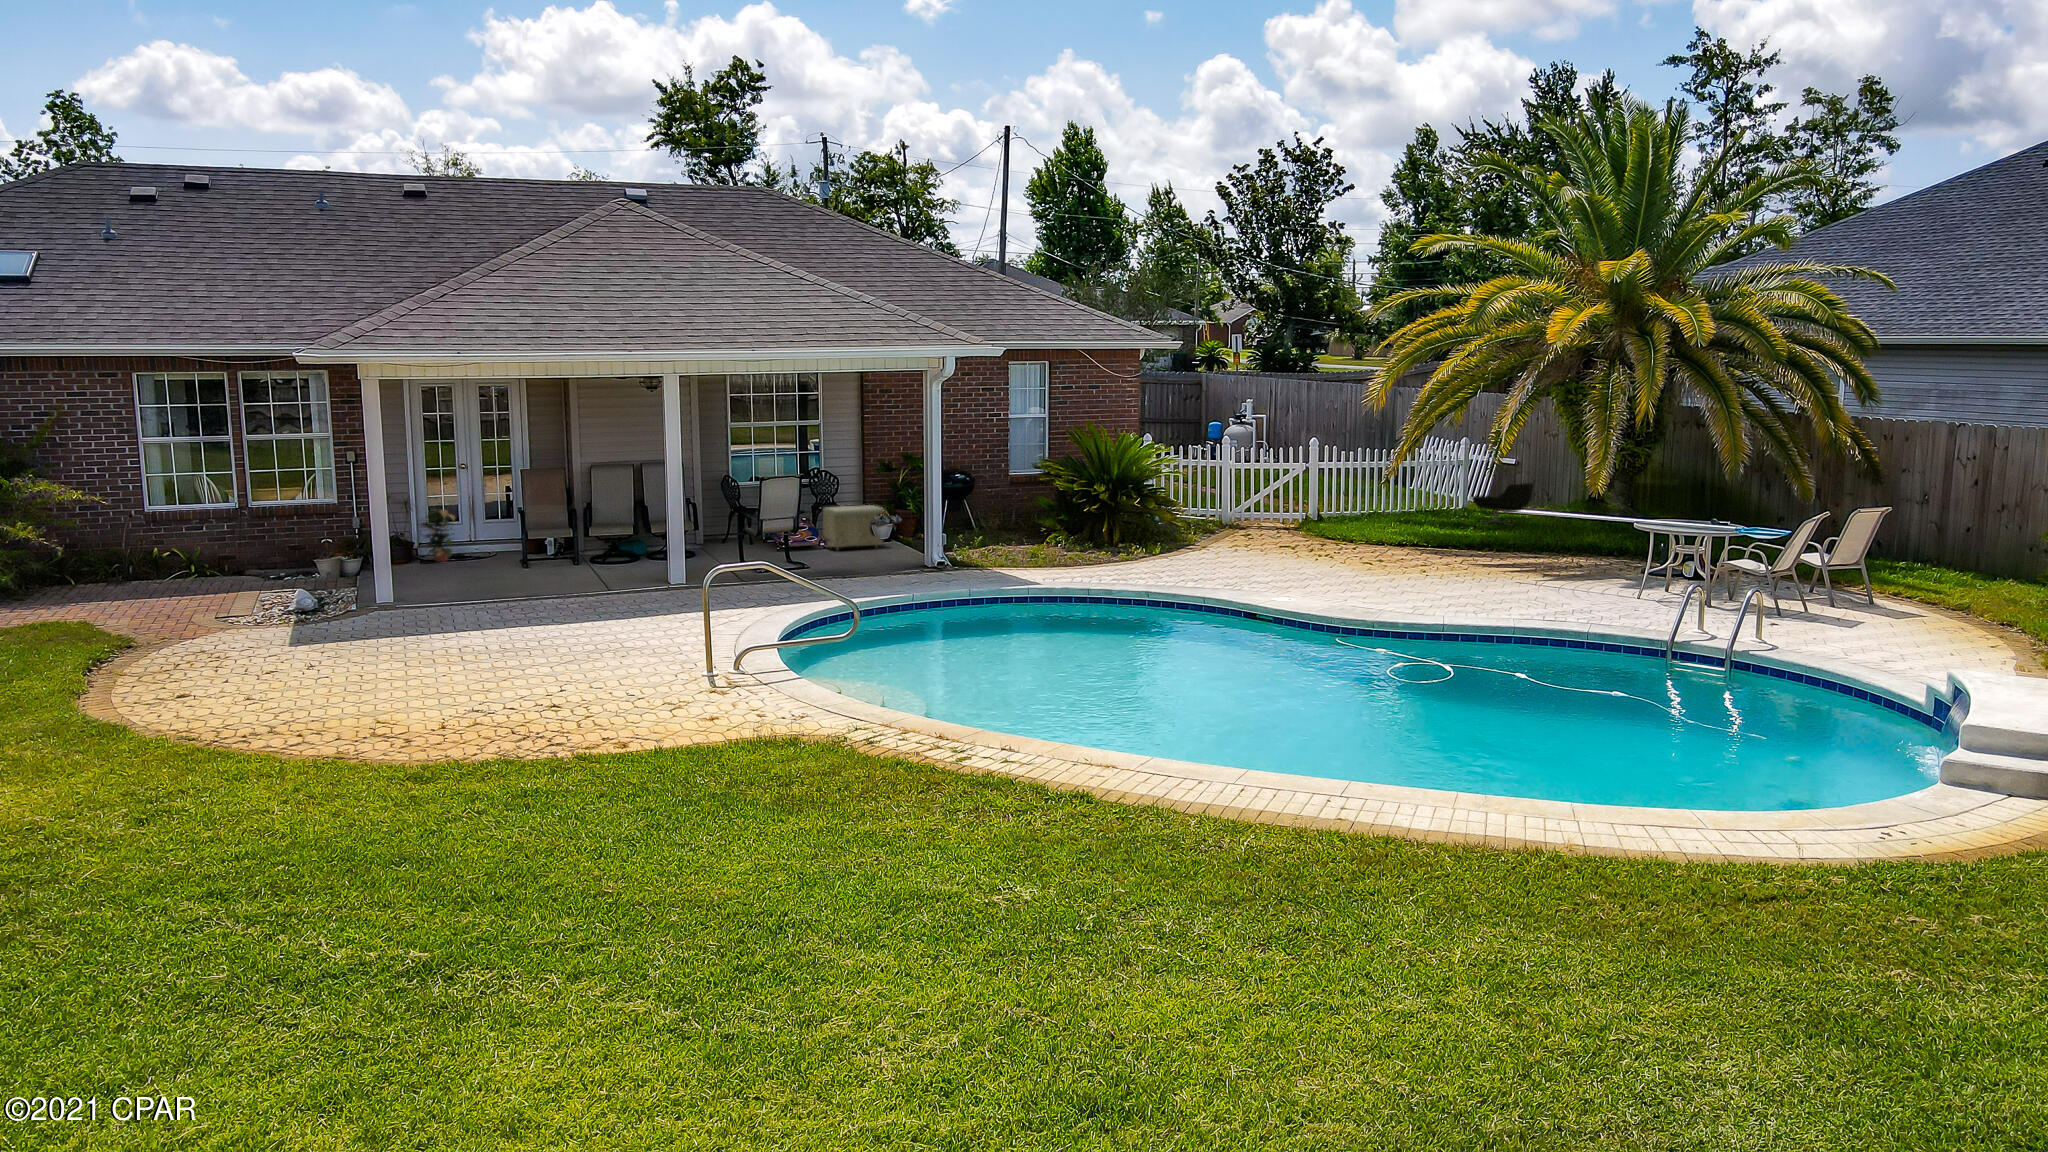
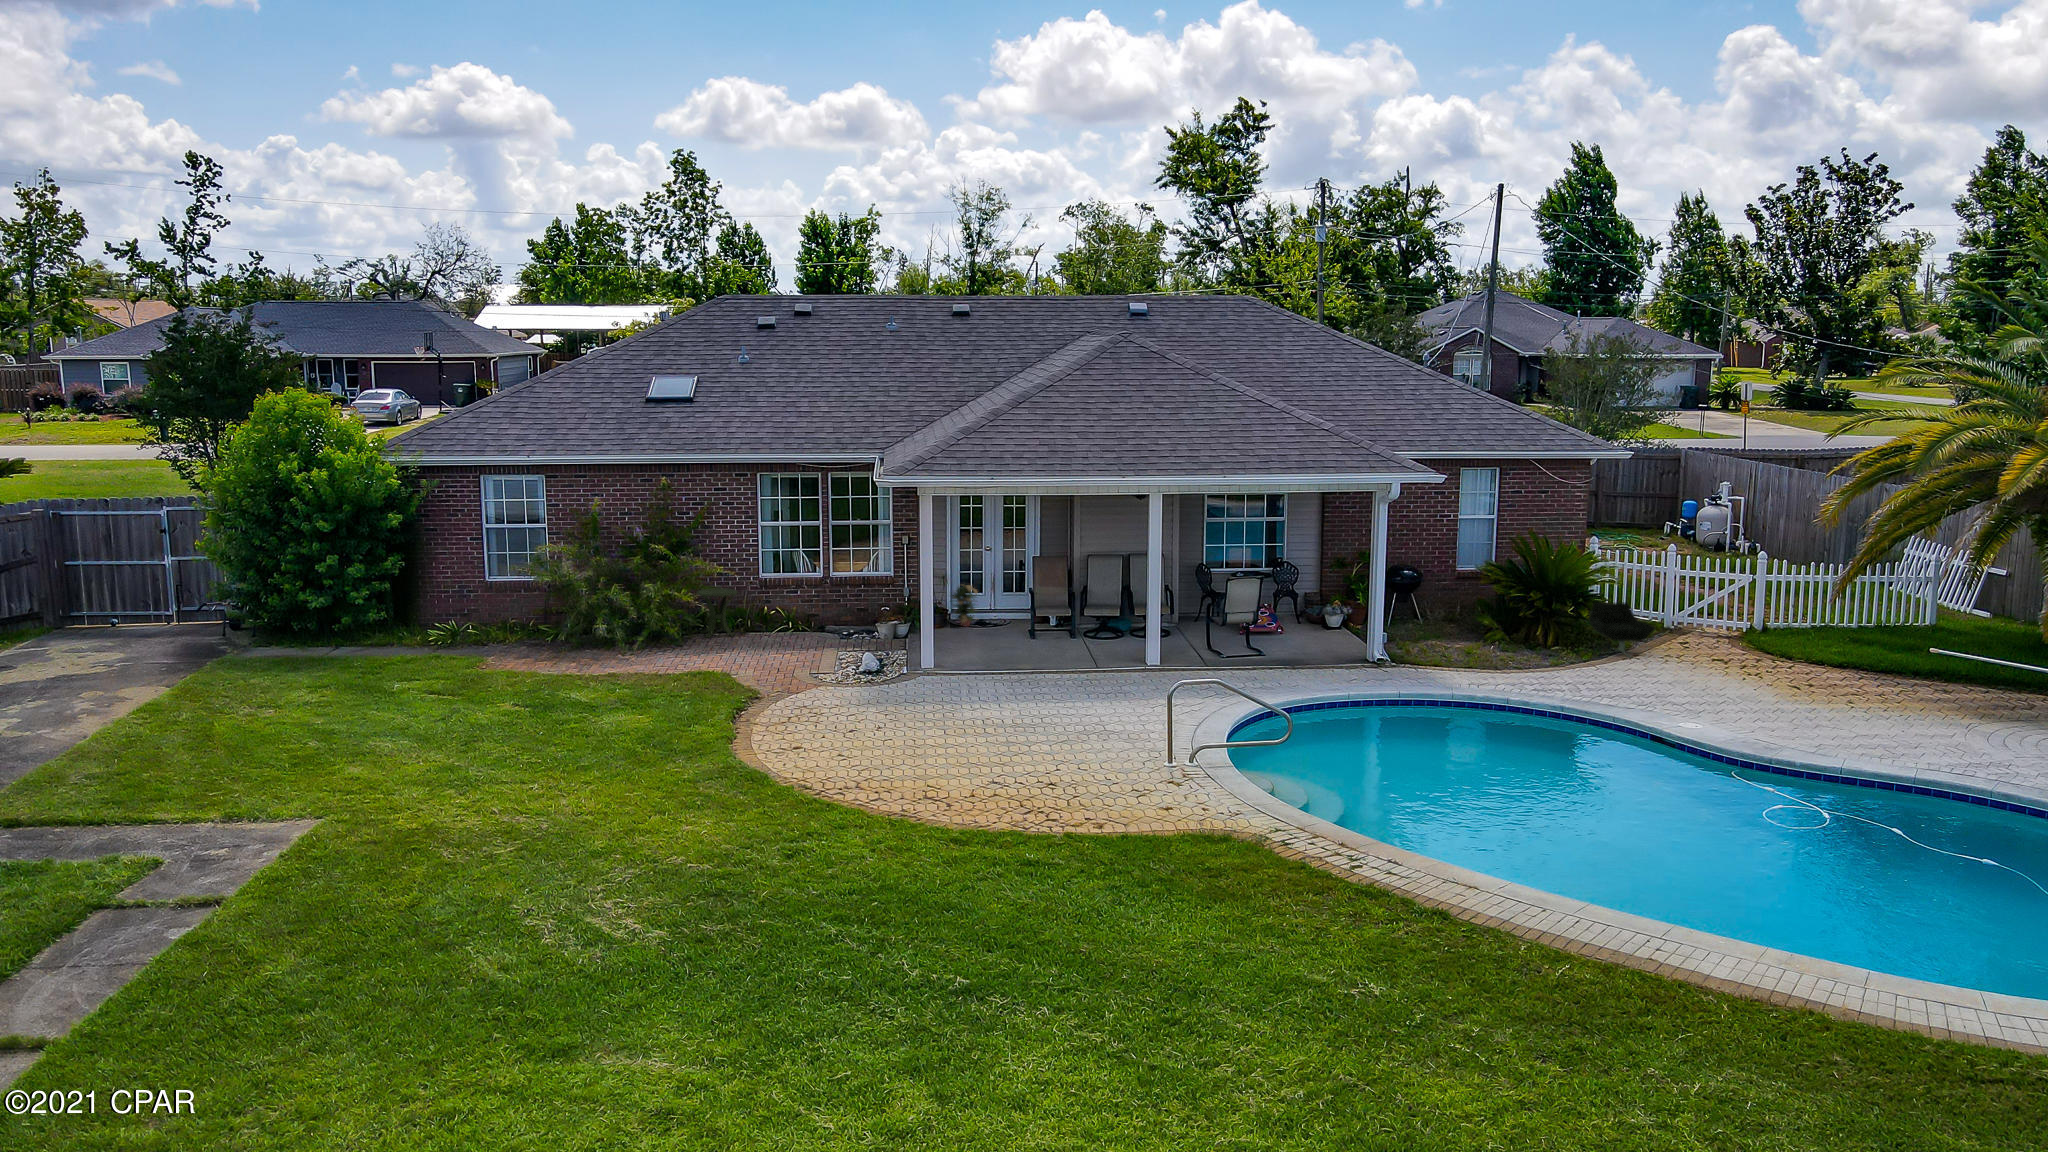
lounge chair: present [1471,483,1533,521] -> present [1589,602,1655,656]
storage bench: present [823,505,884,550] -> none [1274,596,1329,635]
side table: none [37,524,104,591] -> present [697,588,737,638]

